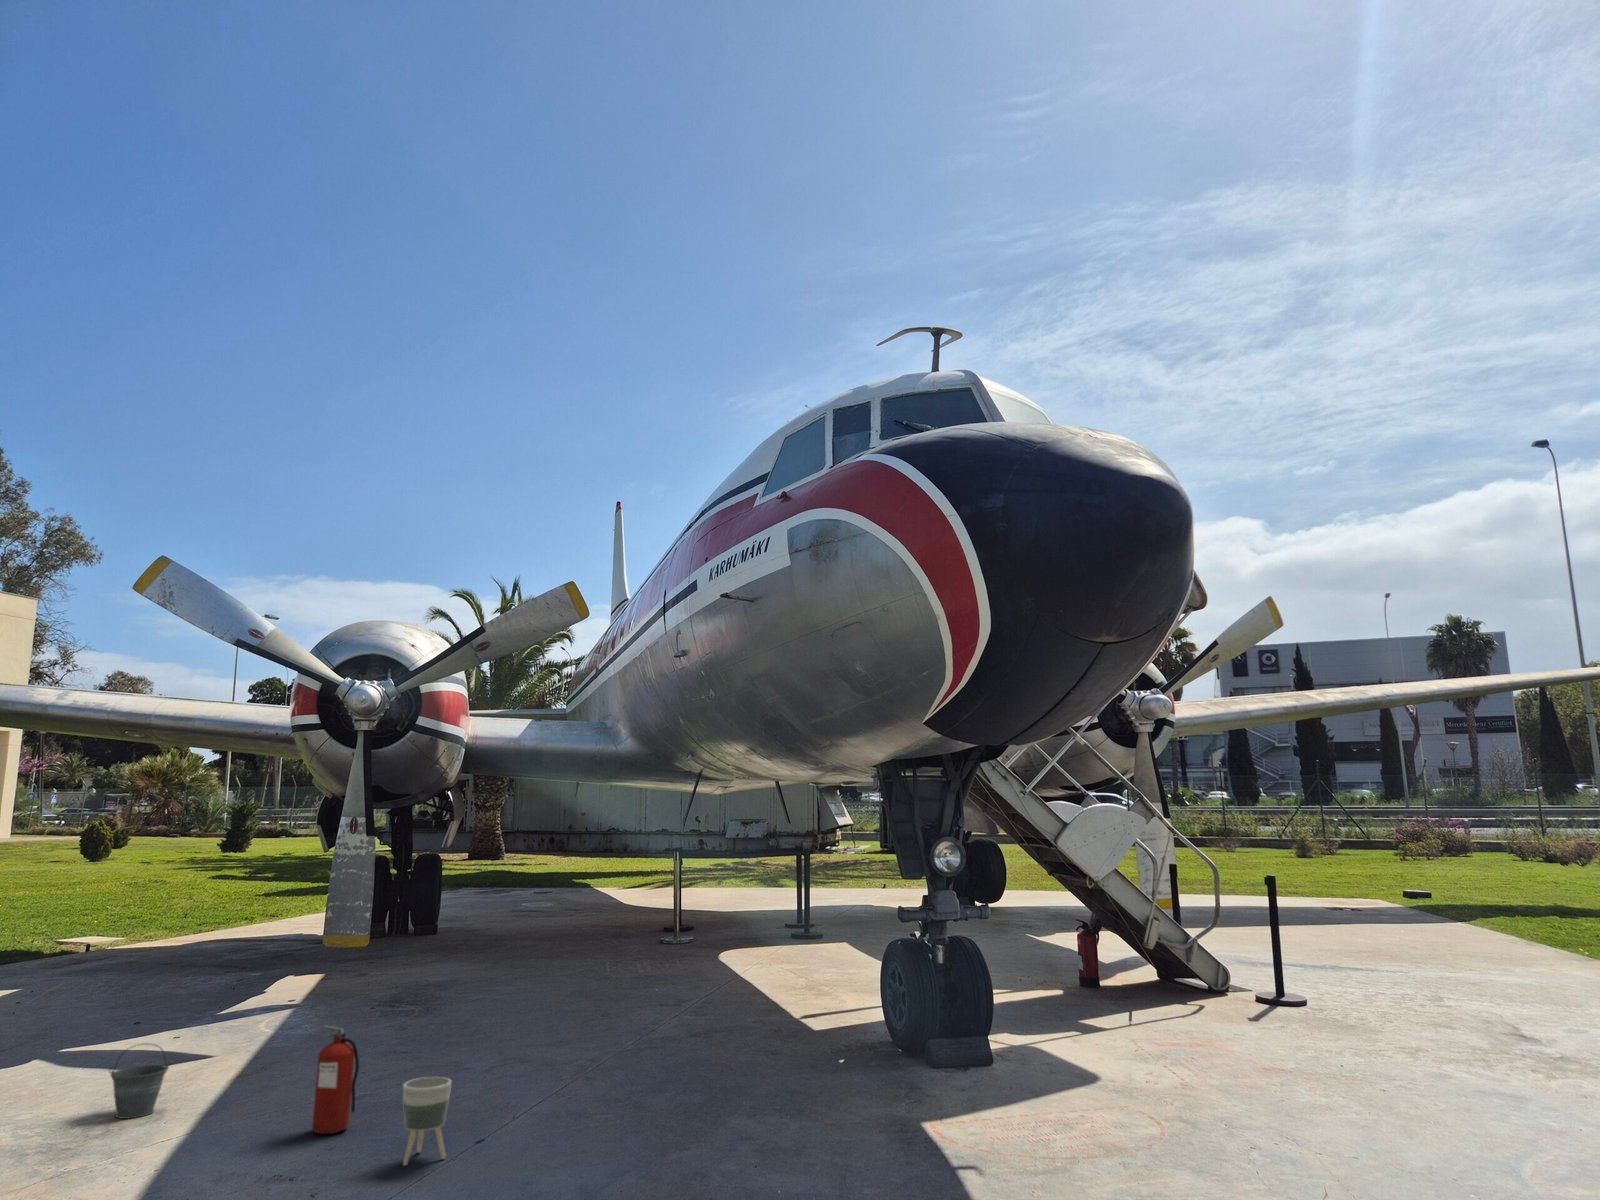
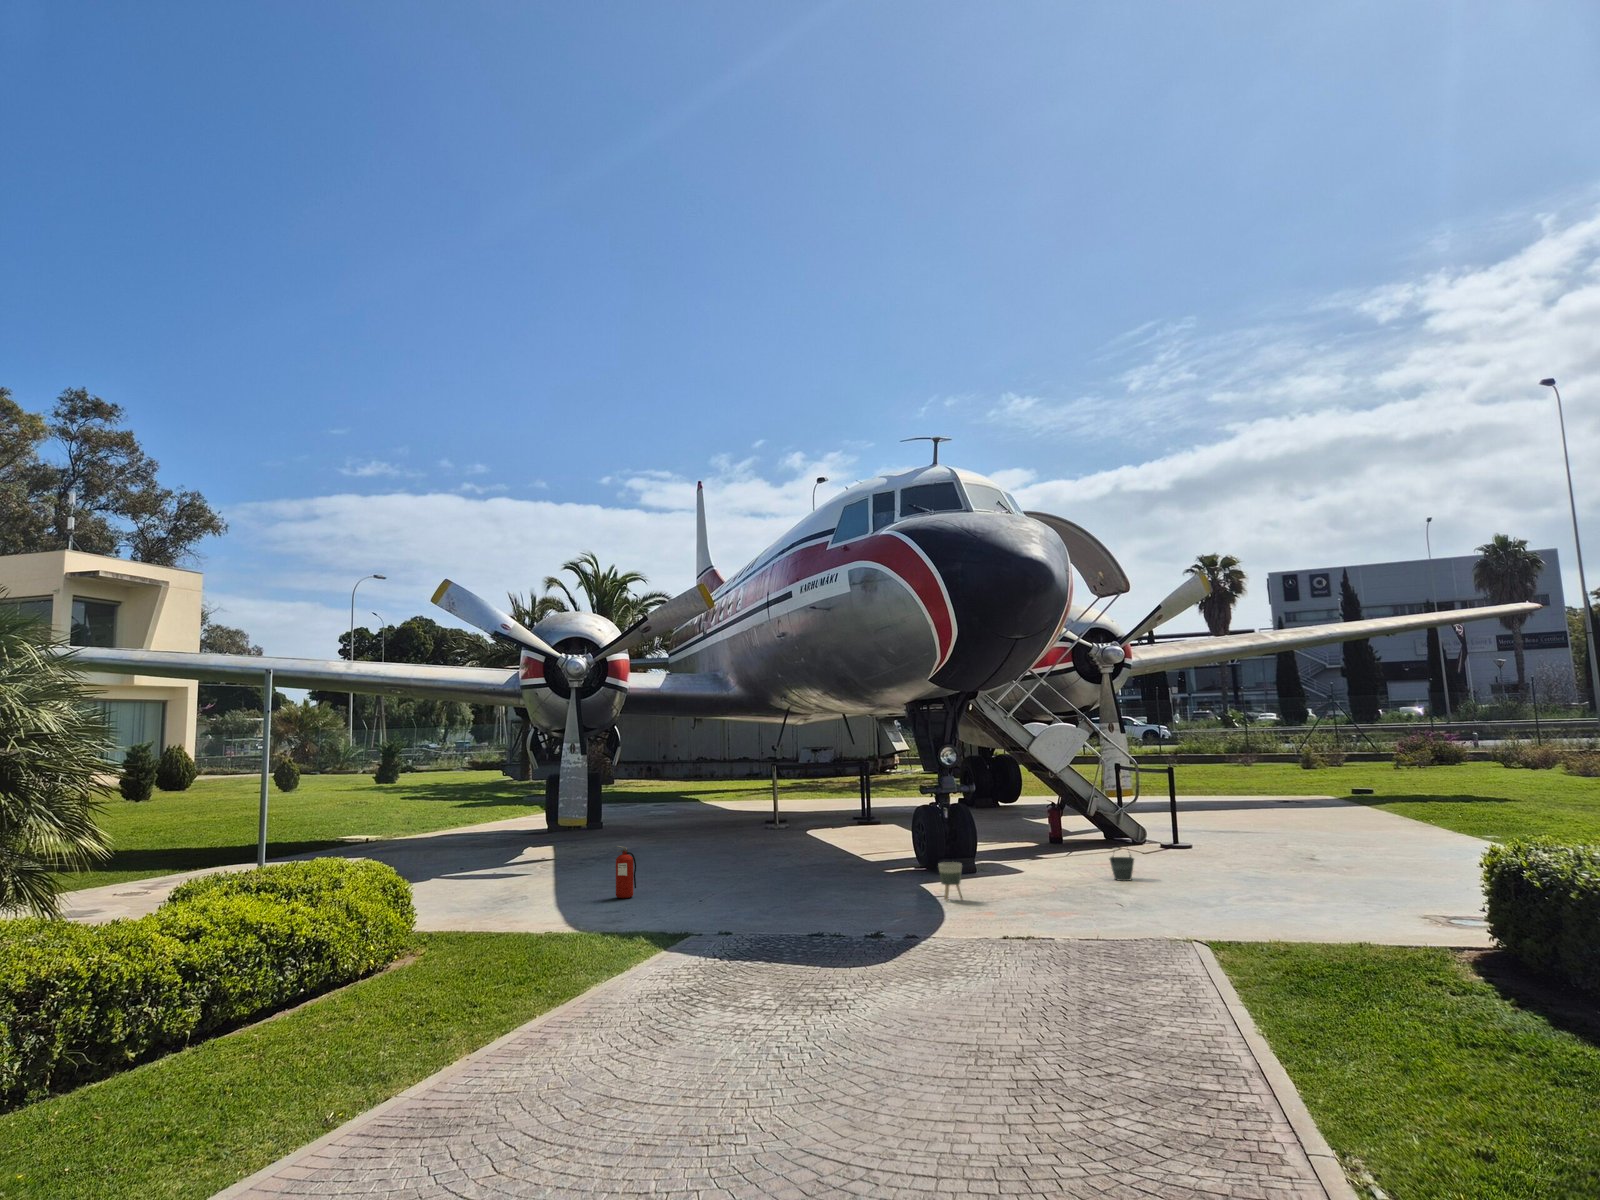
bucket: present [110,1054,169,1119] -> present [1109,855,1134,881]
planter: present [403,1077,452,1165] -> present [938,862,963,901]

